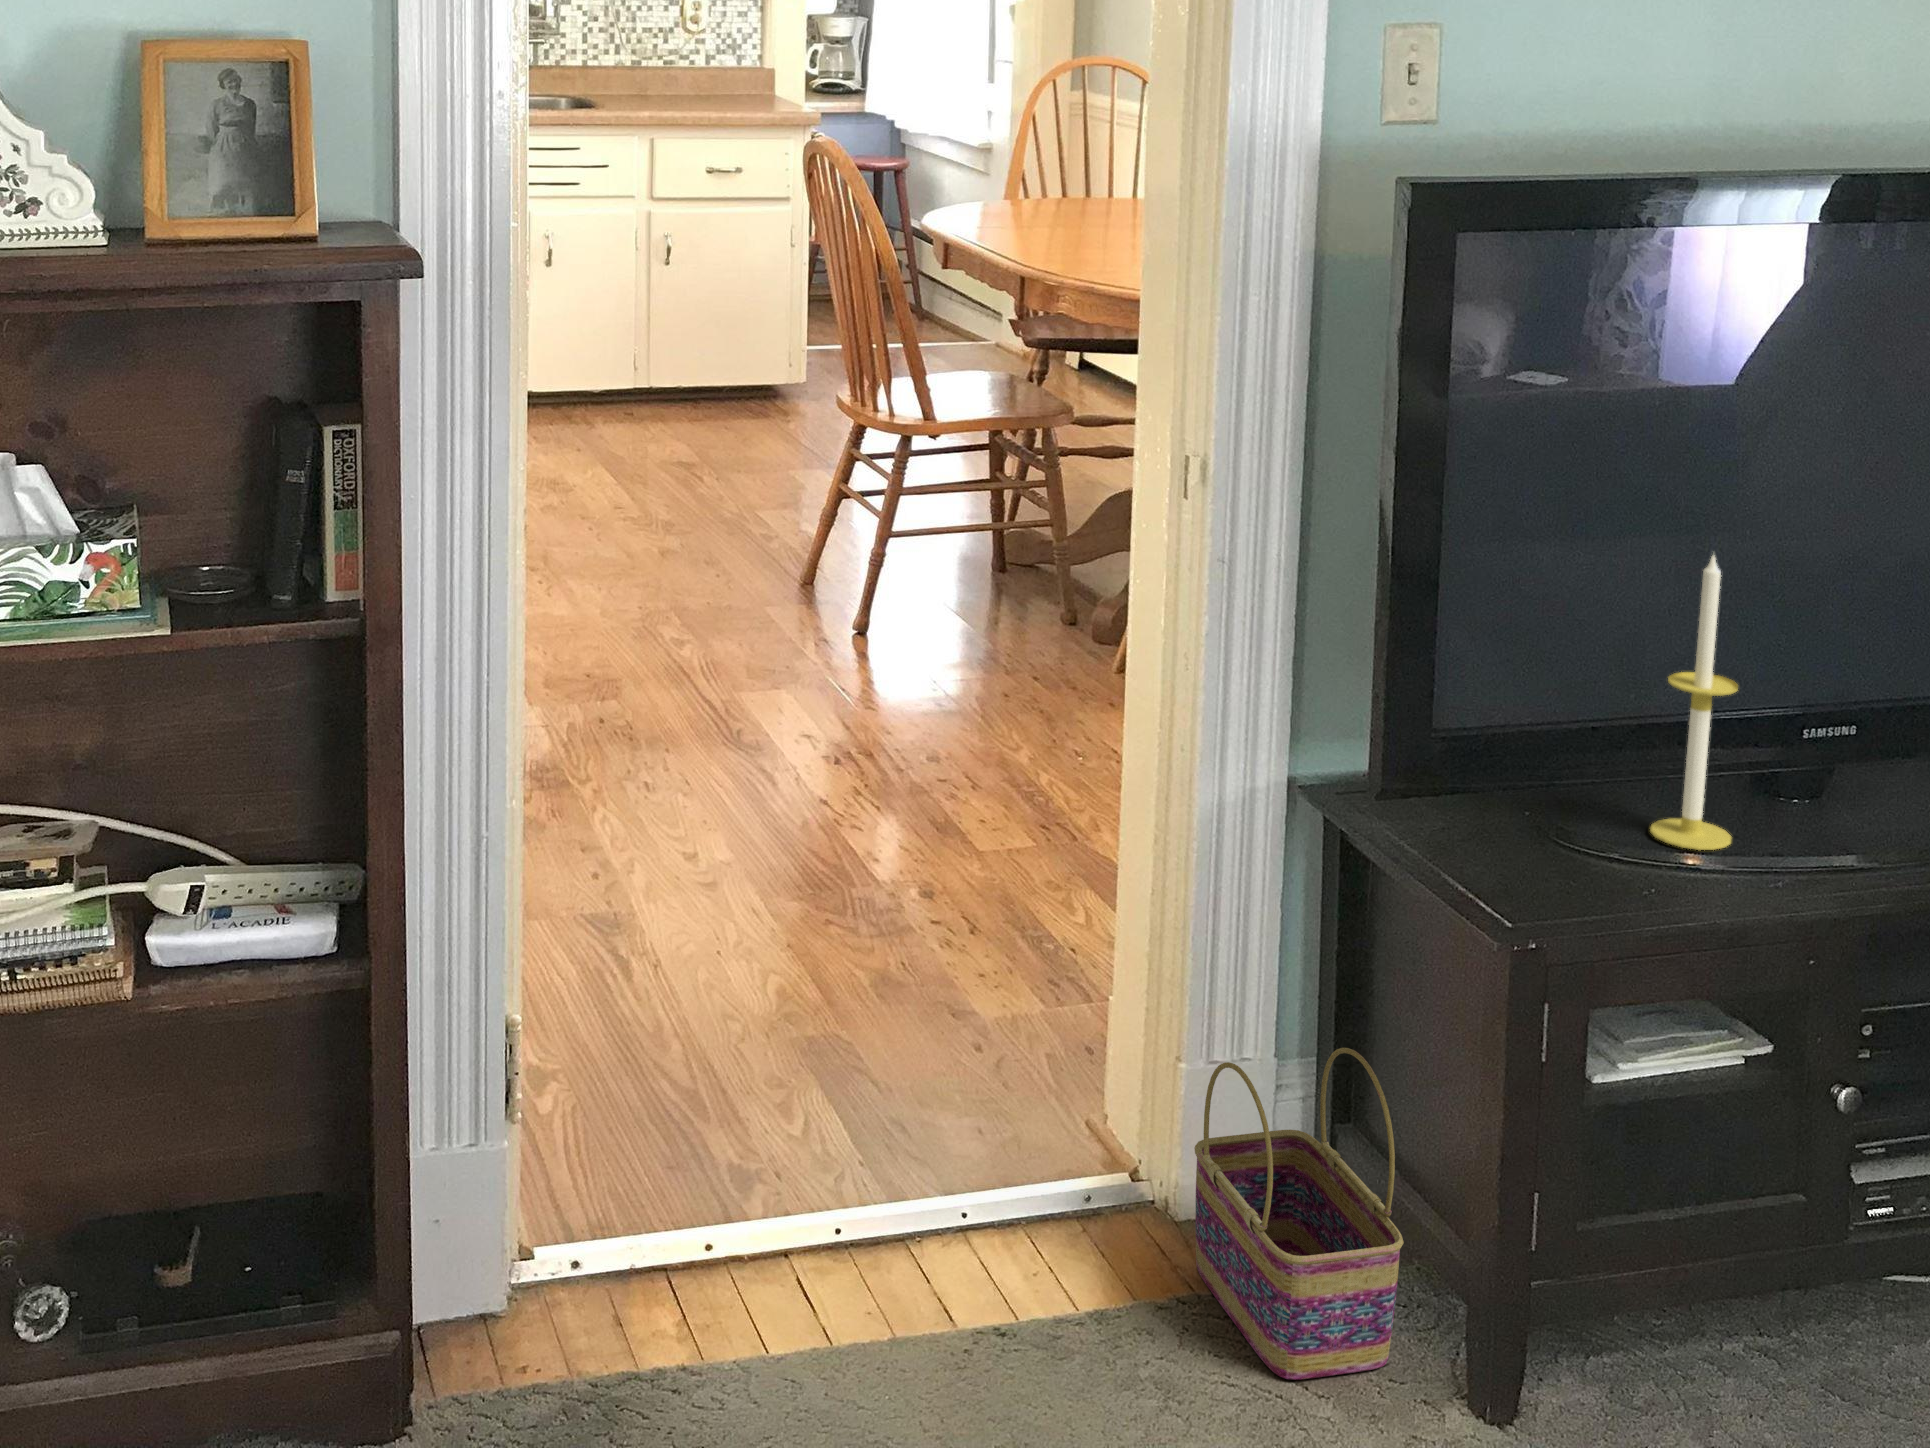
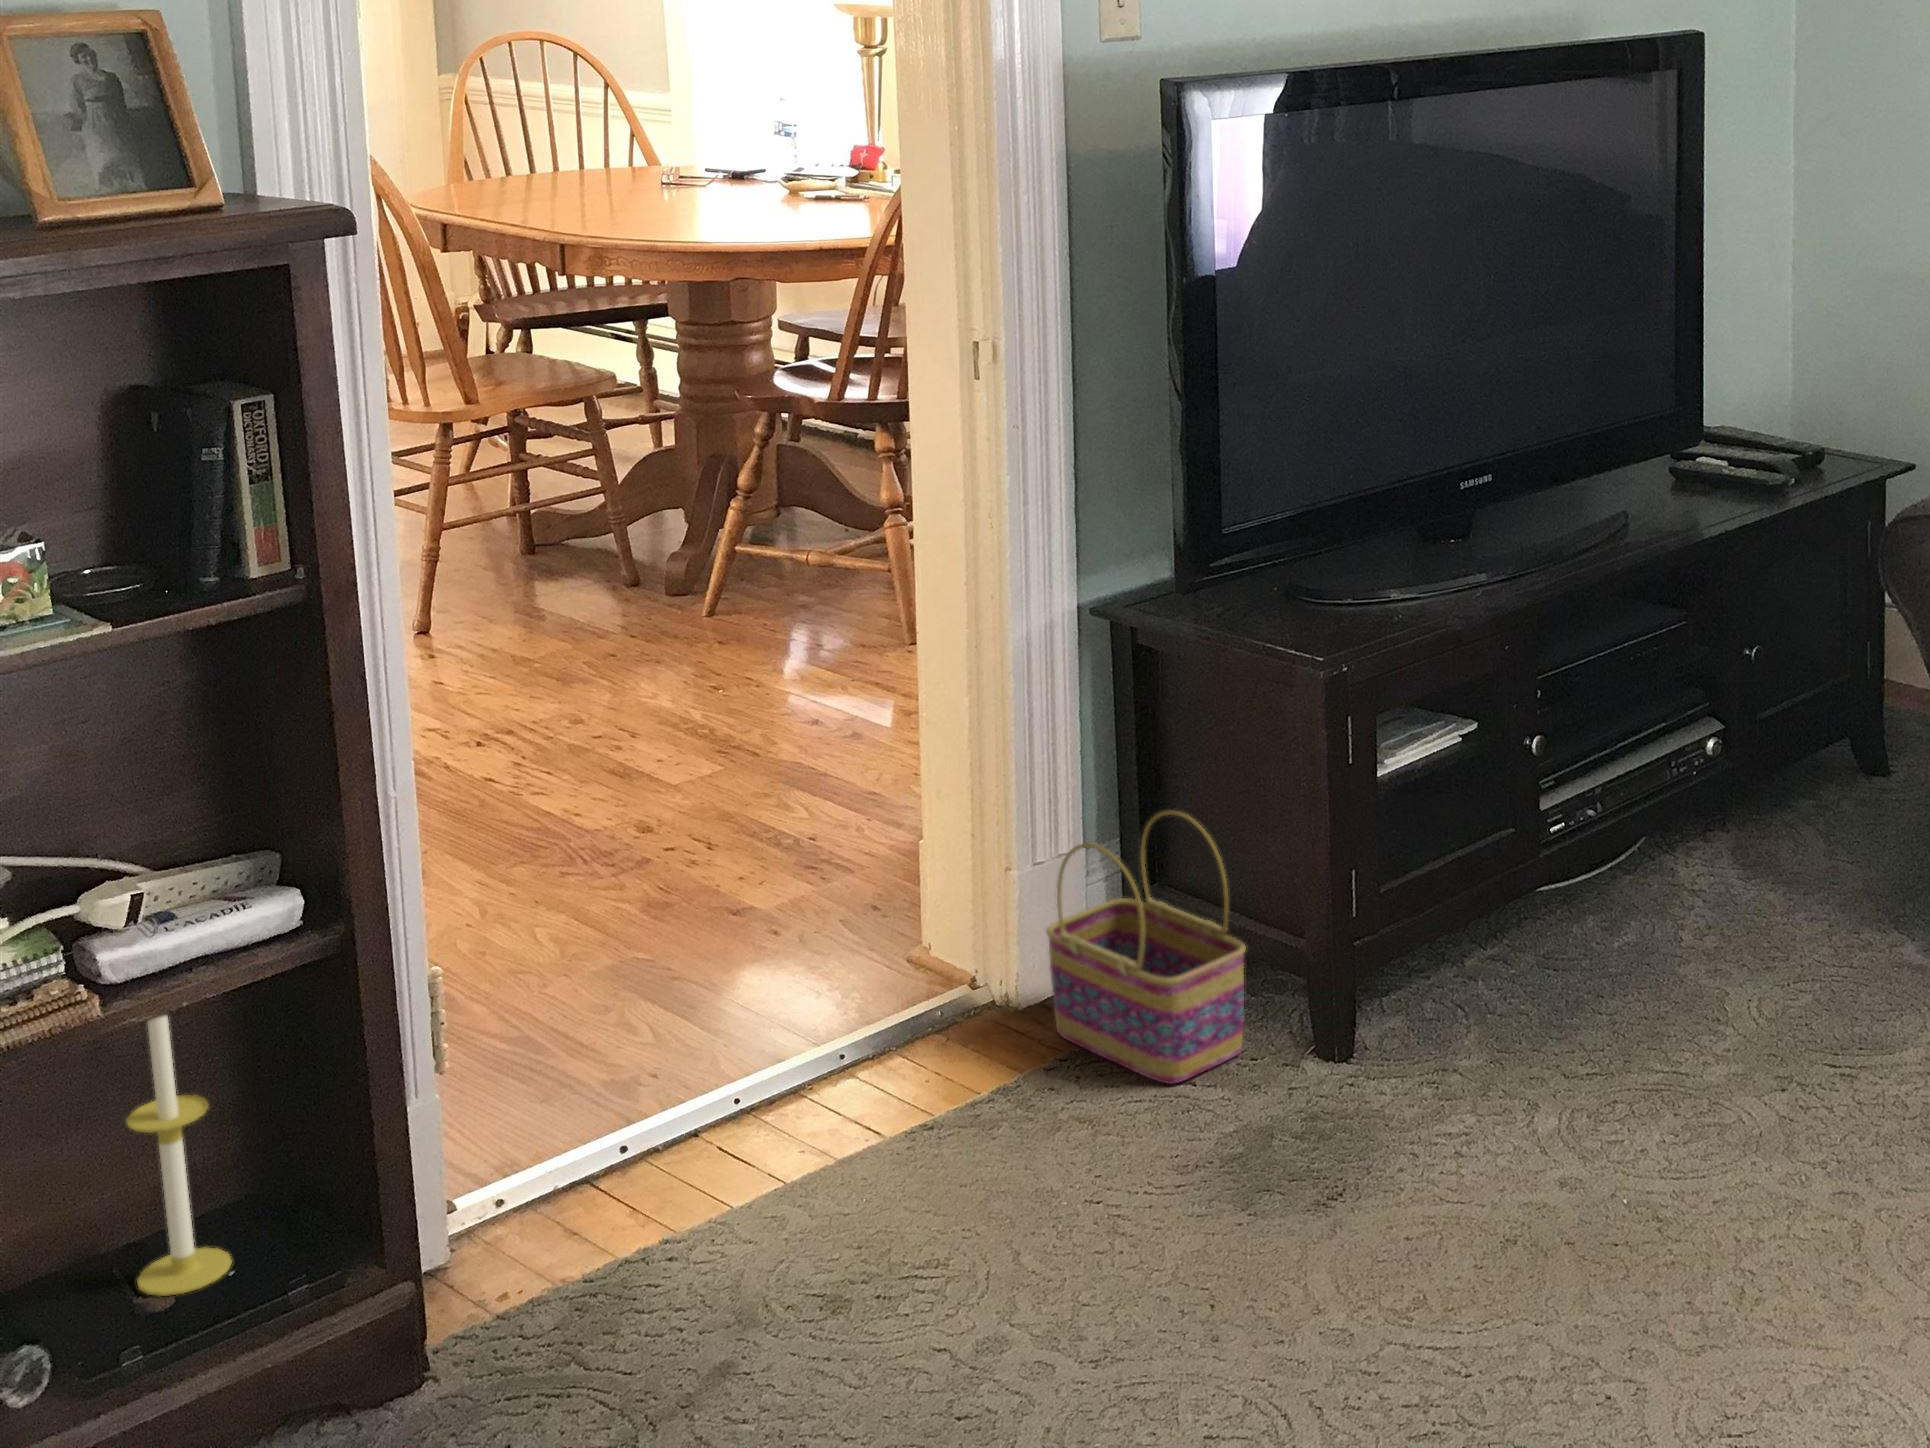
candle: present [1650,556,1738,850] -> present [127,1016,232,1296]

